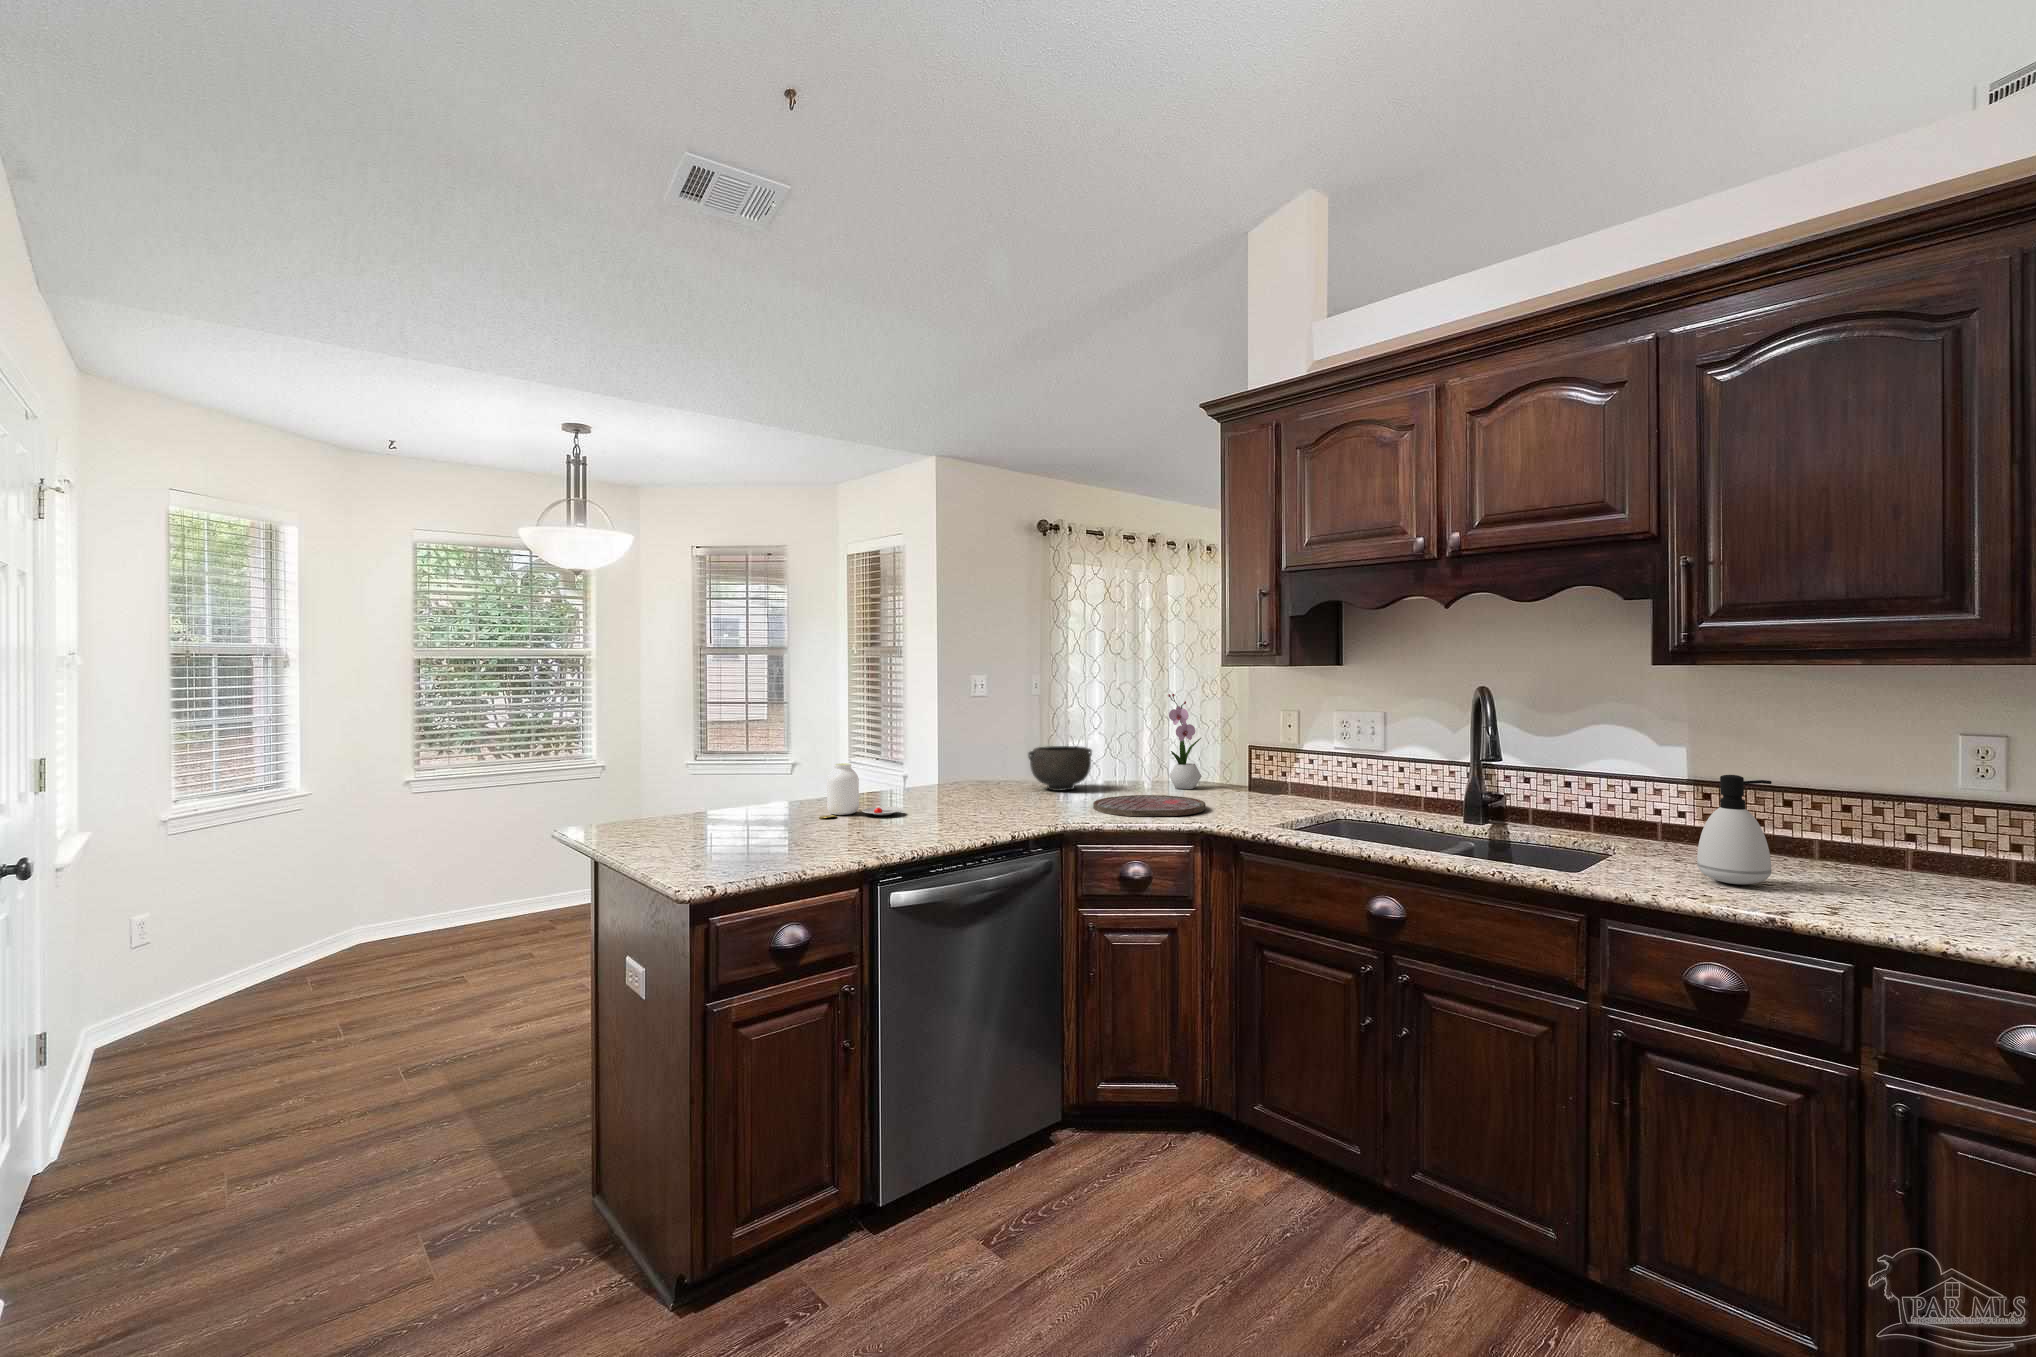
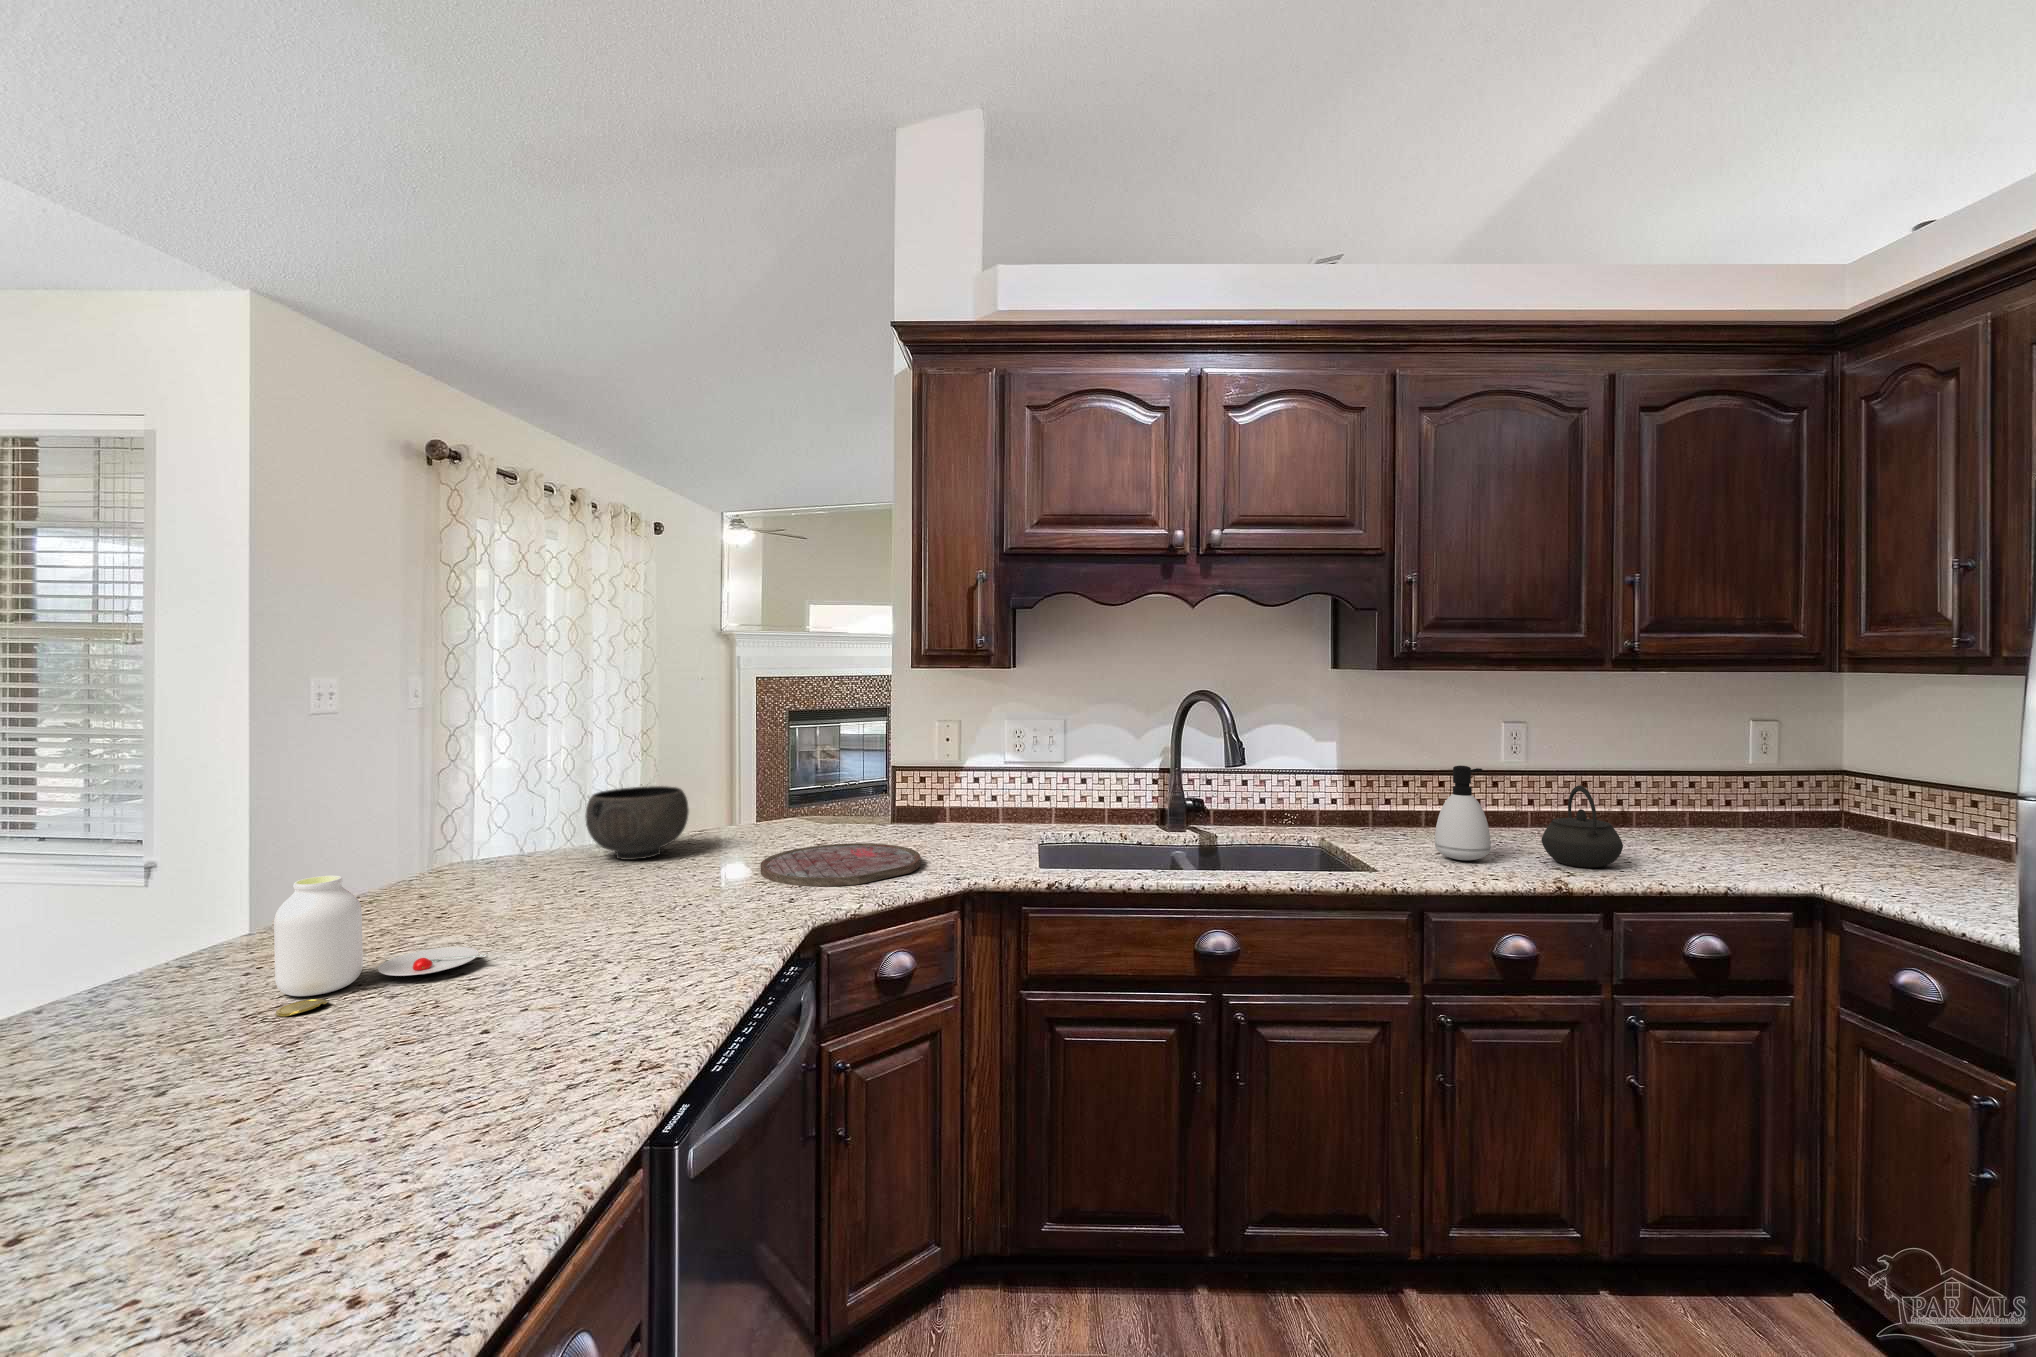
flower arrangement: present [1168,694,1202,789] -> none [777,703,822,831]
kettle: none [1847,811,1973,918] -> present [1542,785,1623,868]

